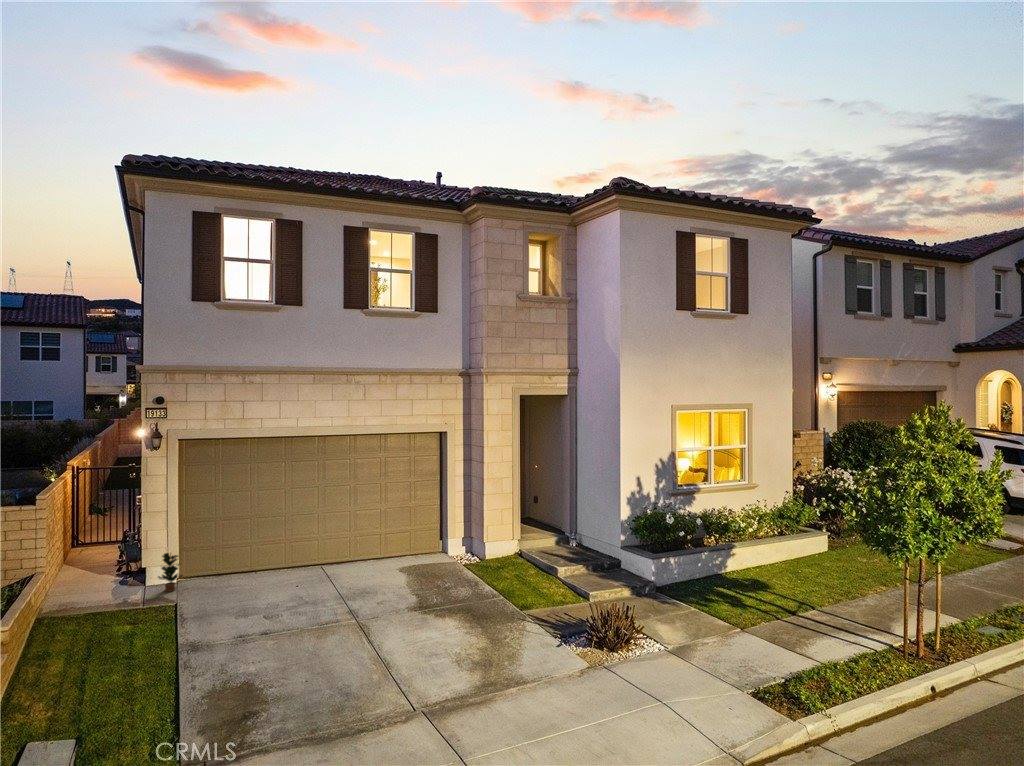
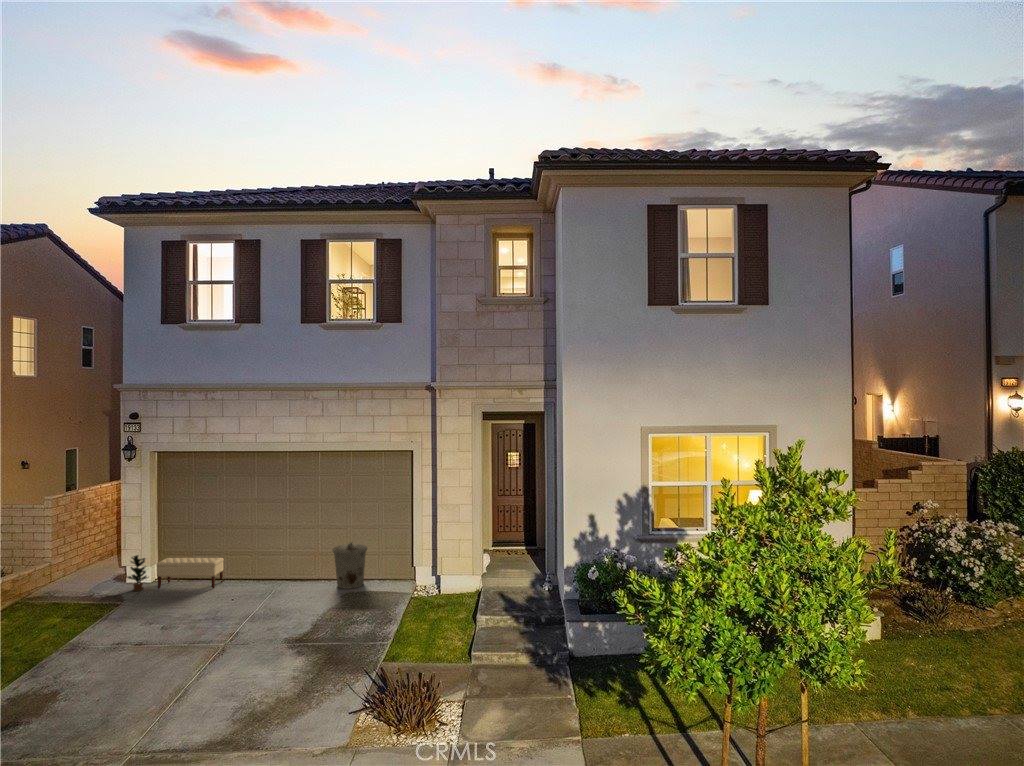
trash can: none [377,521,410,565] -> present [332,542,367,589]
bench: none [192,548,259,587] -> present [157,558,224,588]

